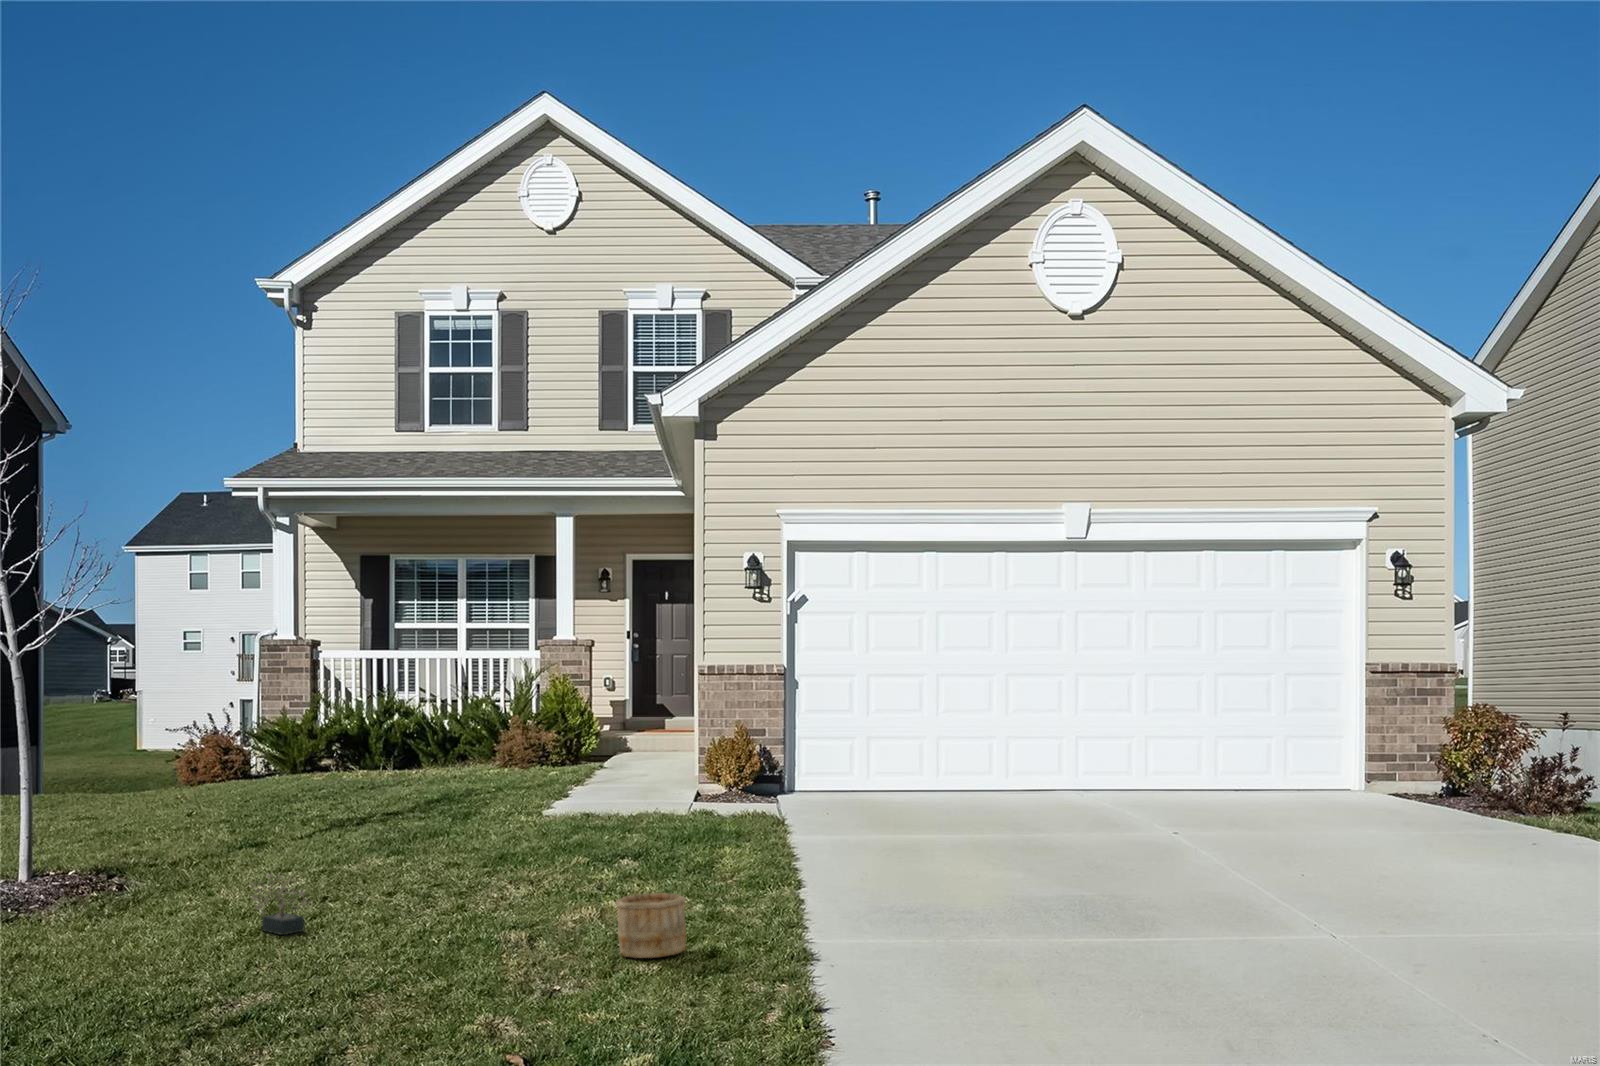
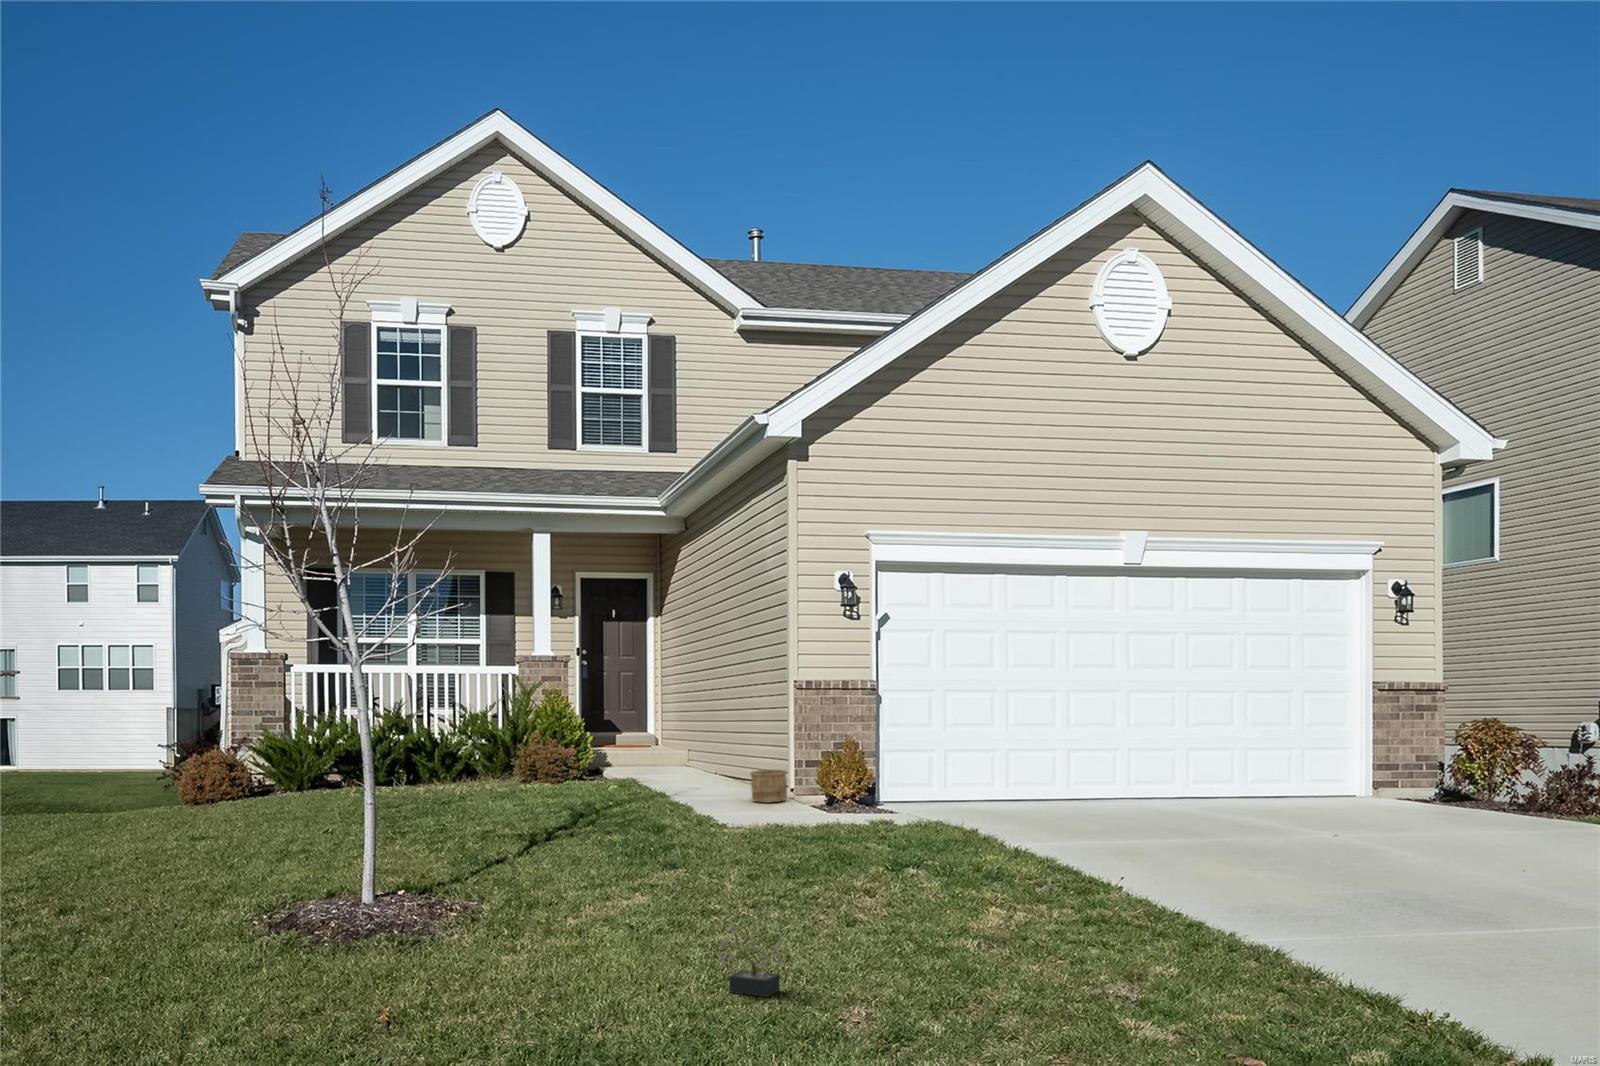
wooden bucket: present [615,893,686,958] -> present [750,770,787,802]

